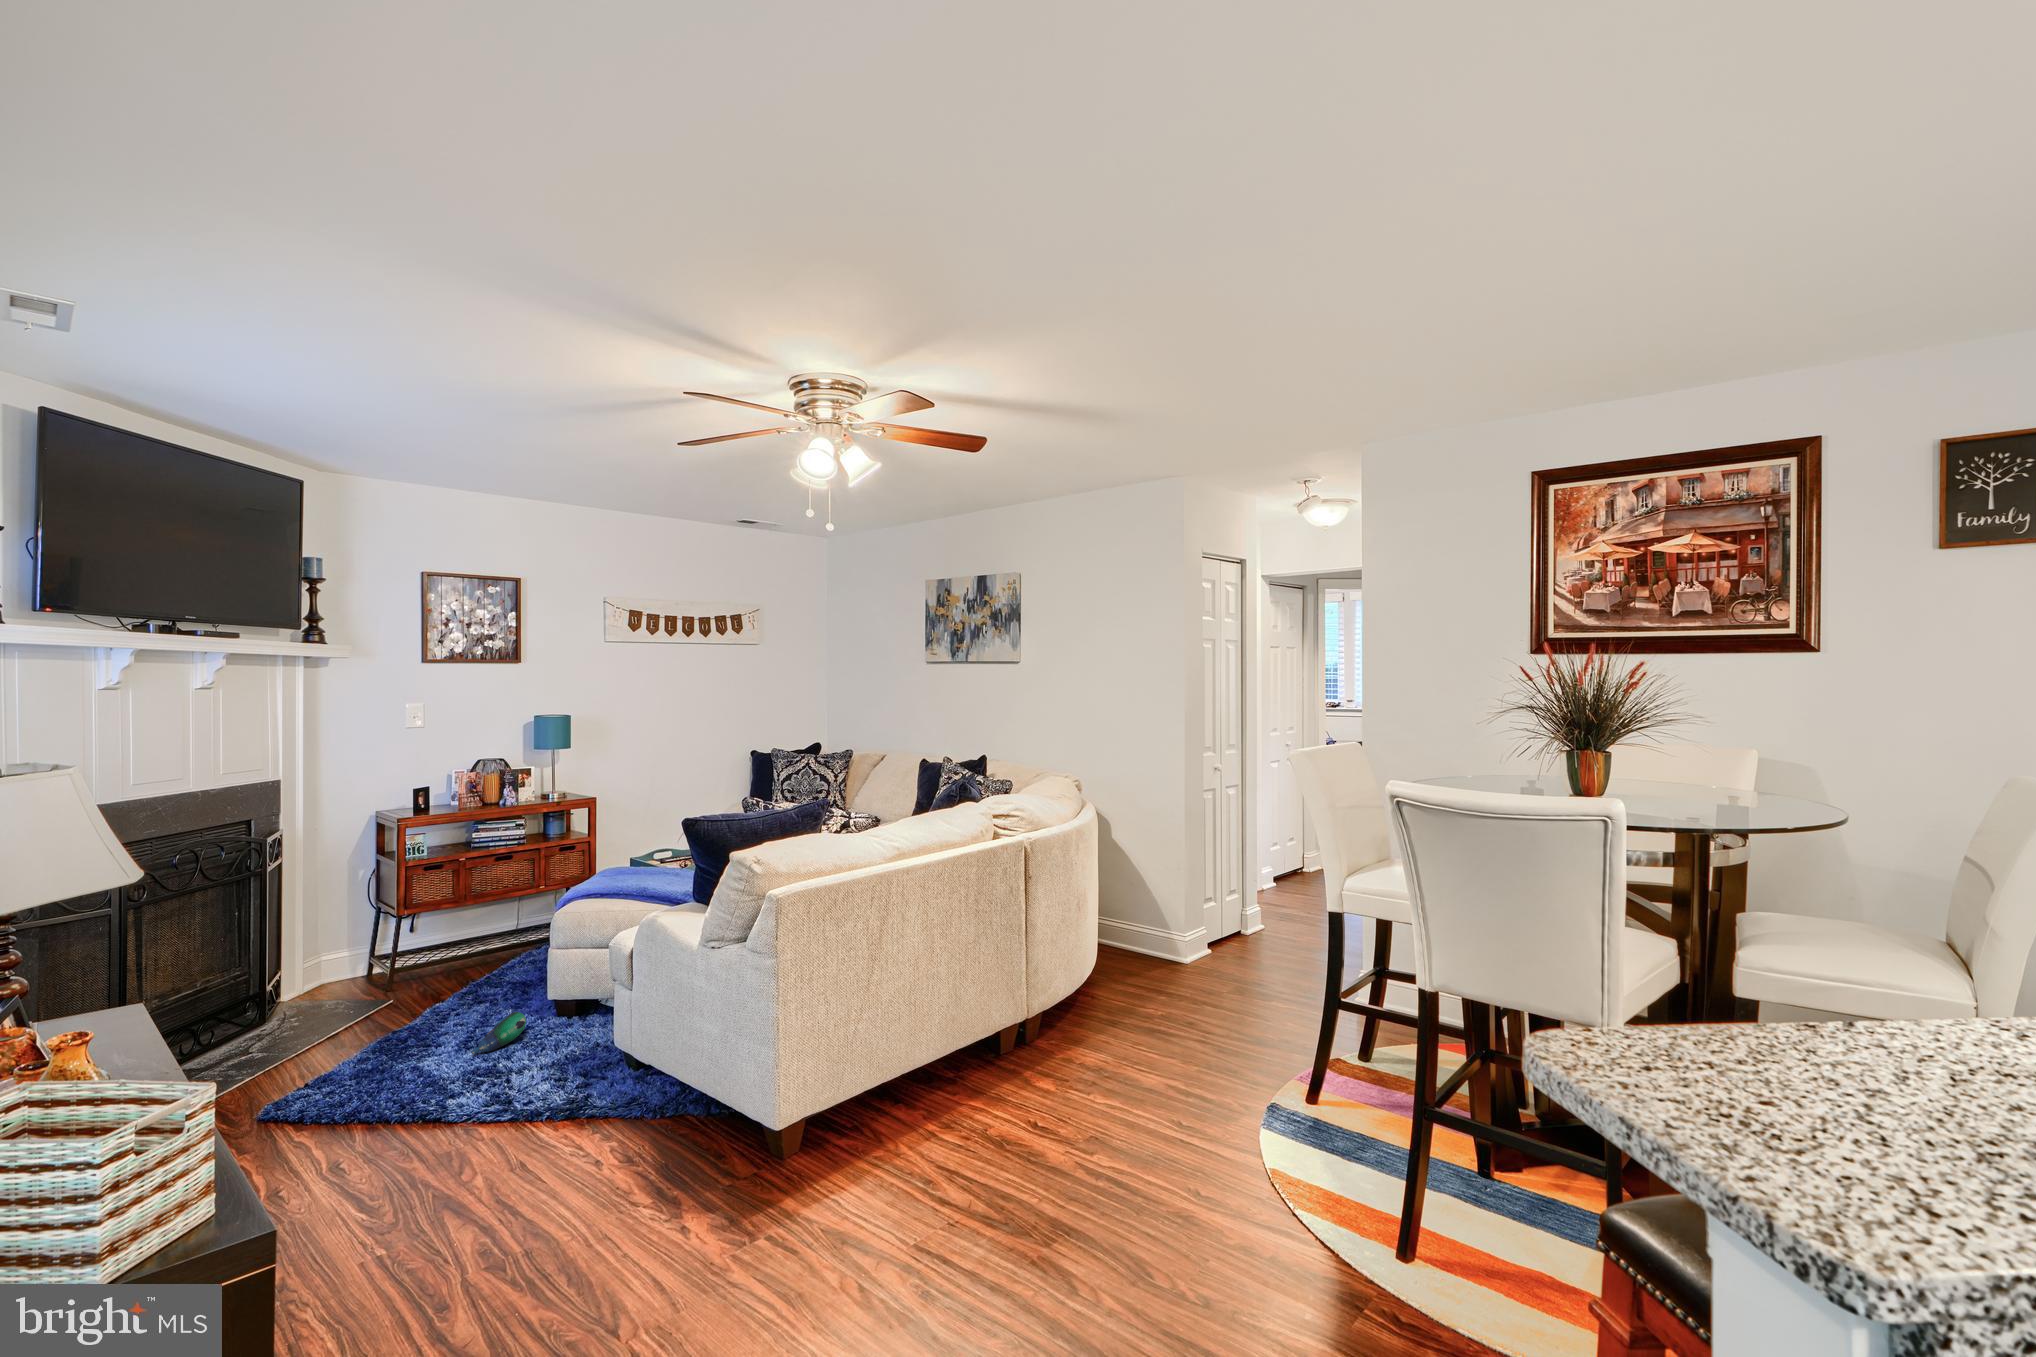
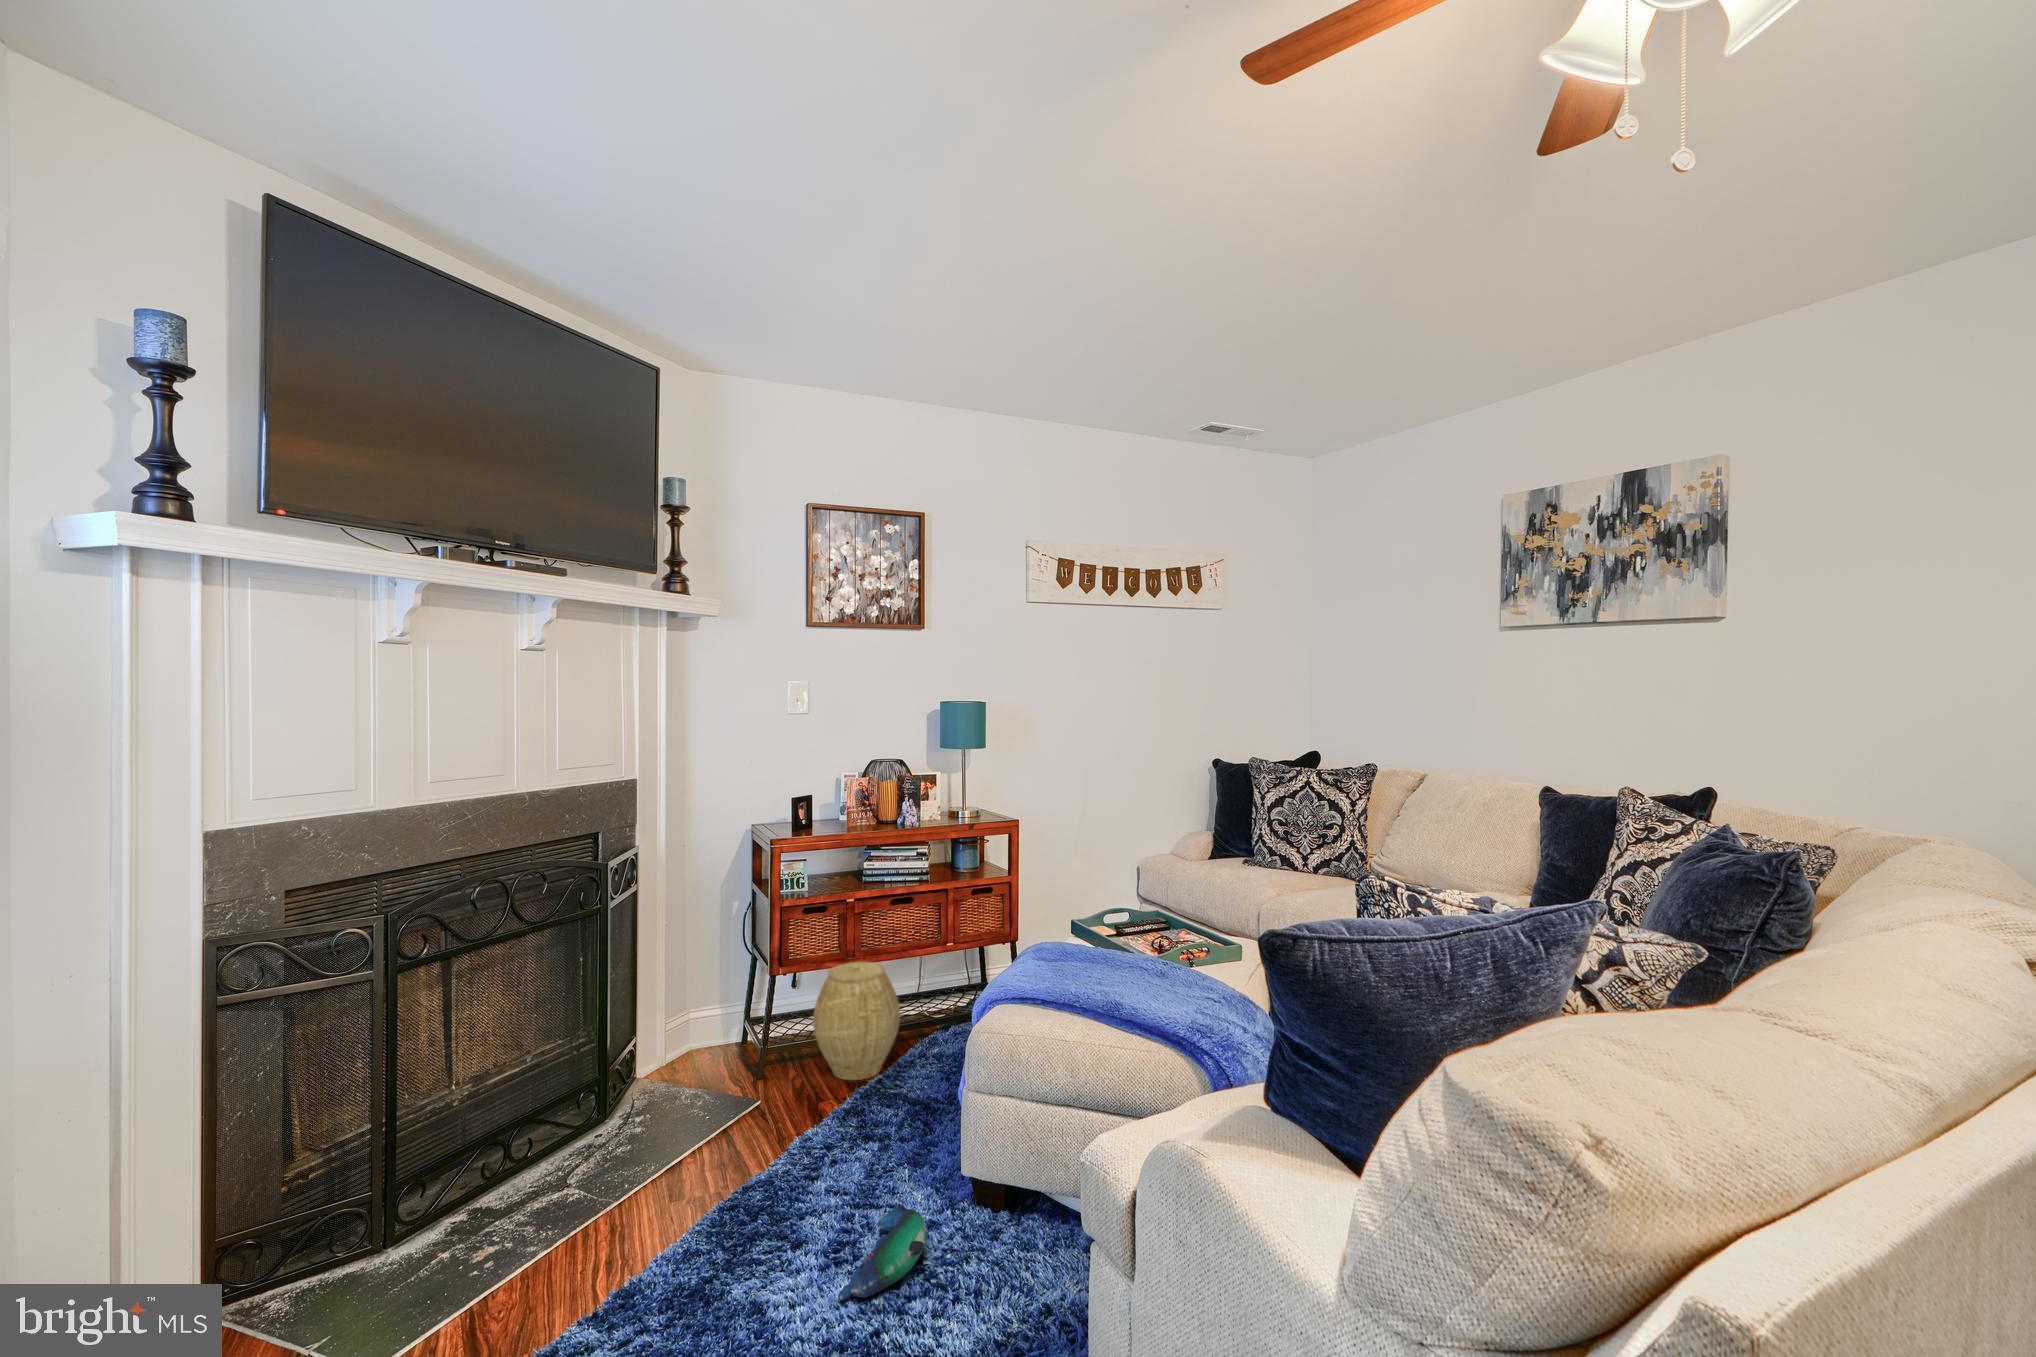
woven basket: none [435,900,504,979] -> present [813,962,900,1080]

